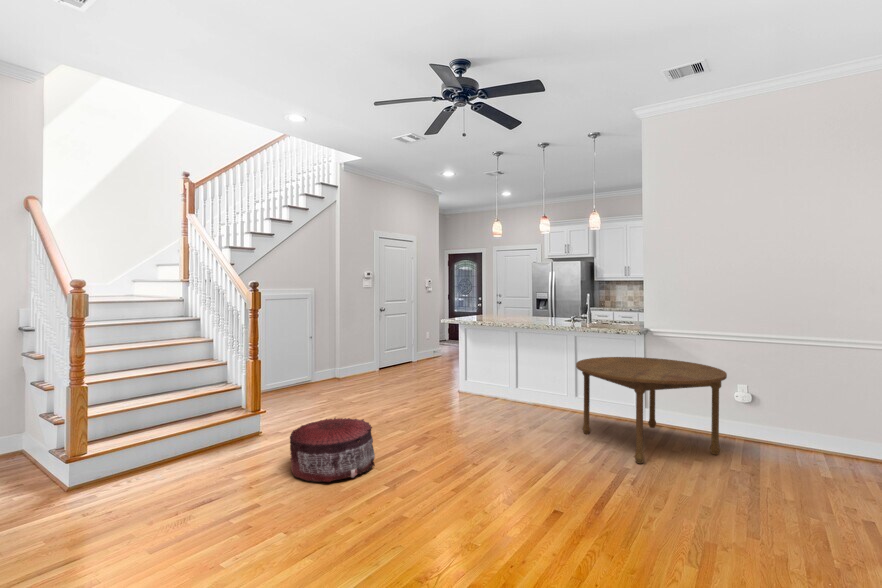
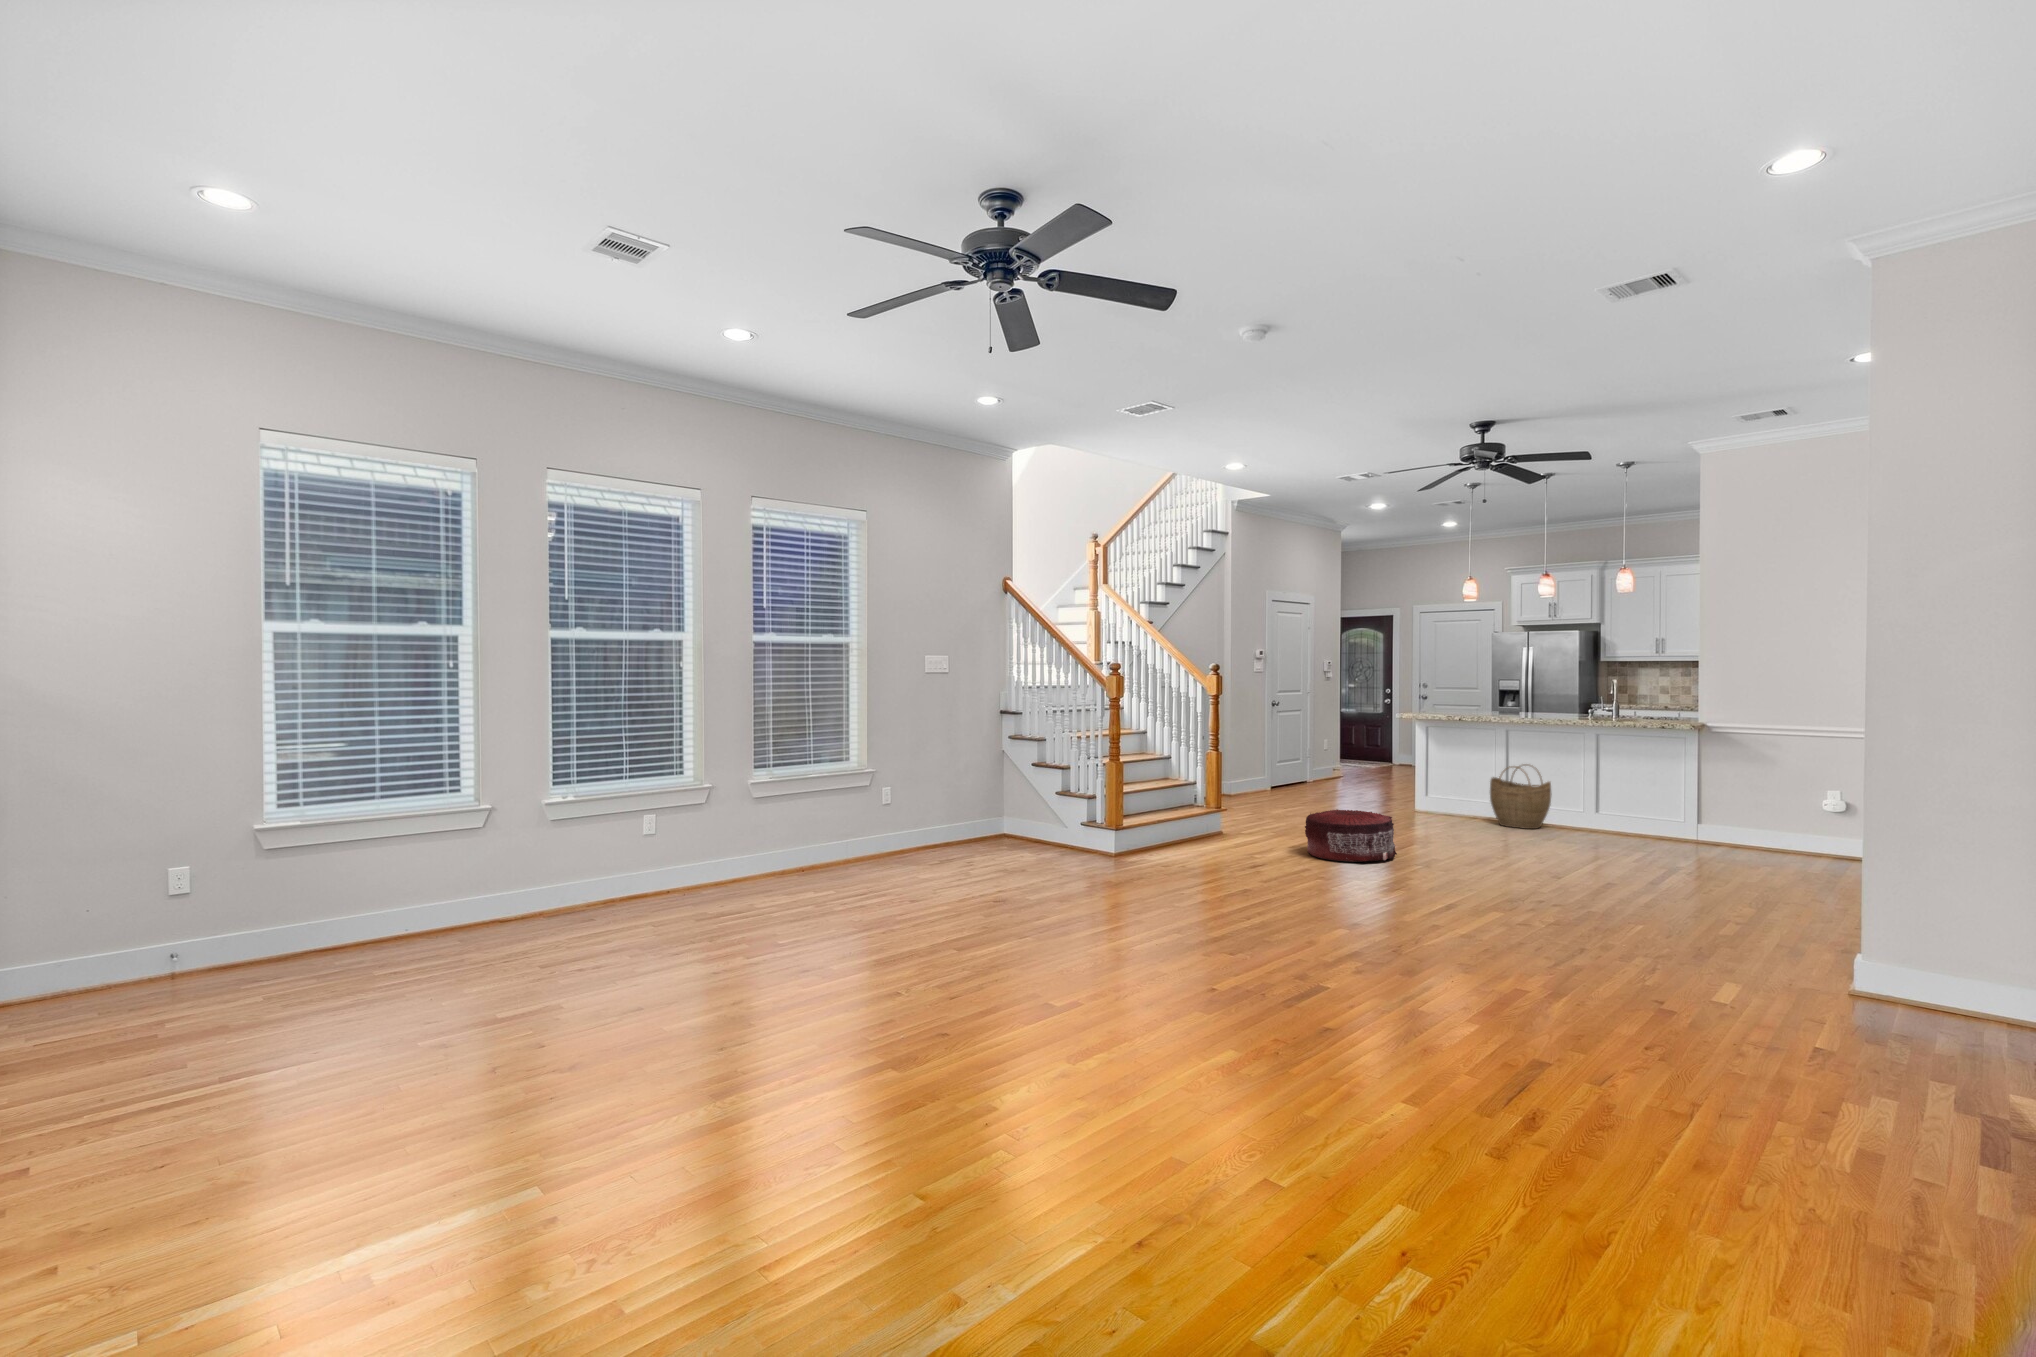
dining table: present [576,357,727,464] -> none [1612,759,1806,866]
woven basket: none [498,358,541,411] -> present [1490,764,1552,829]

